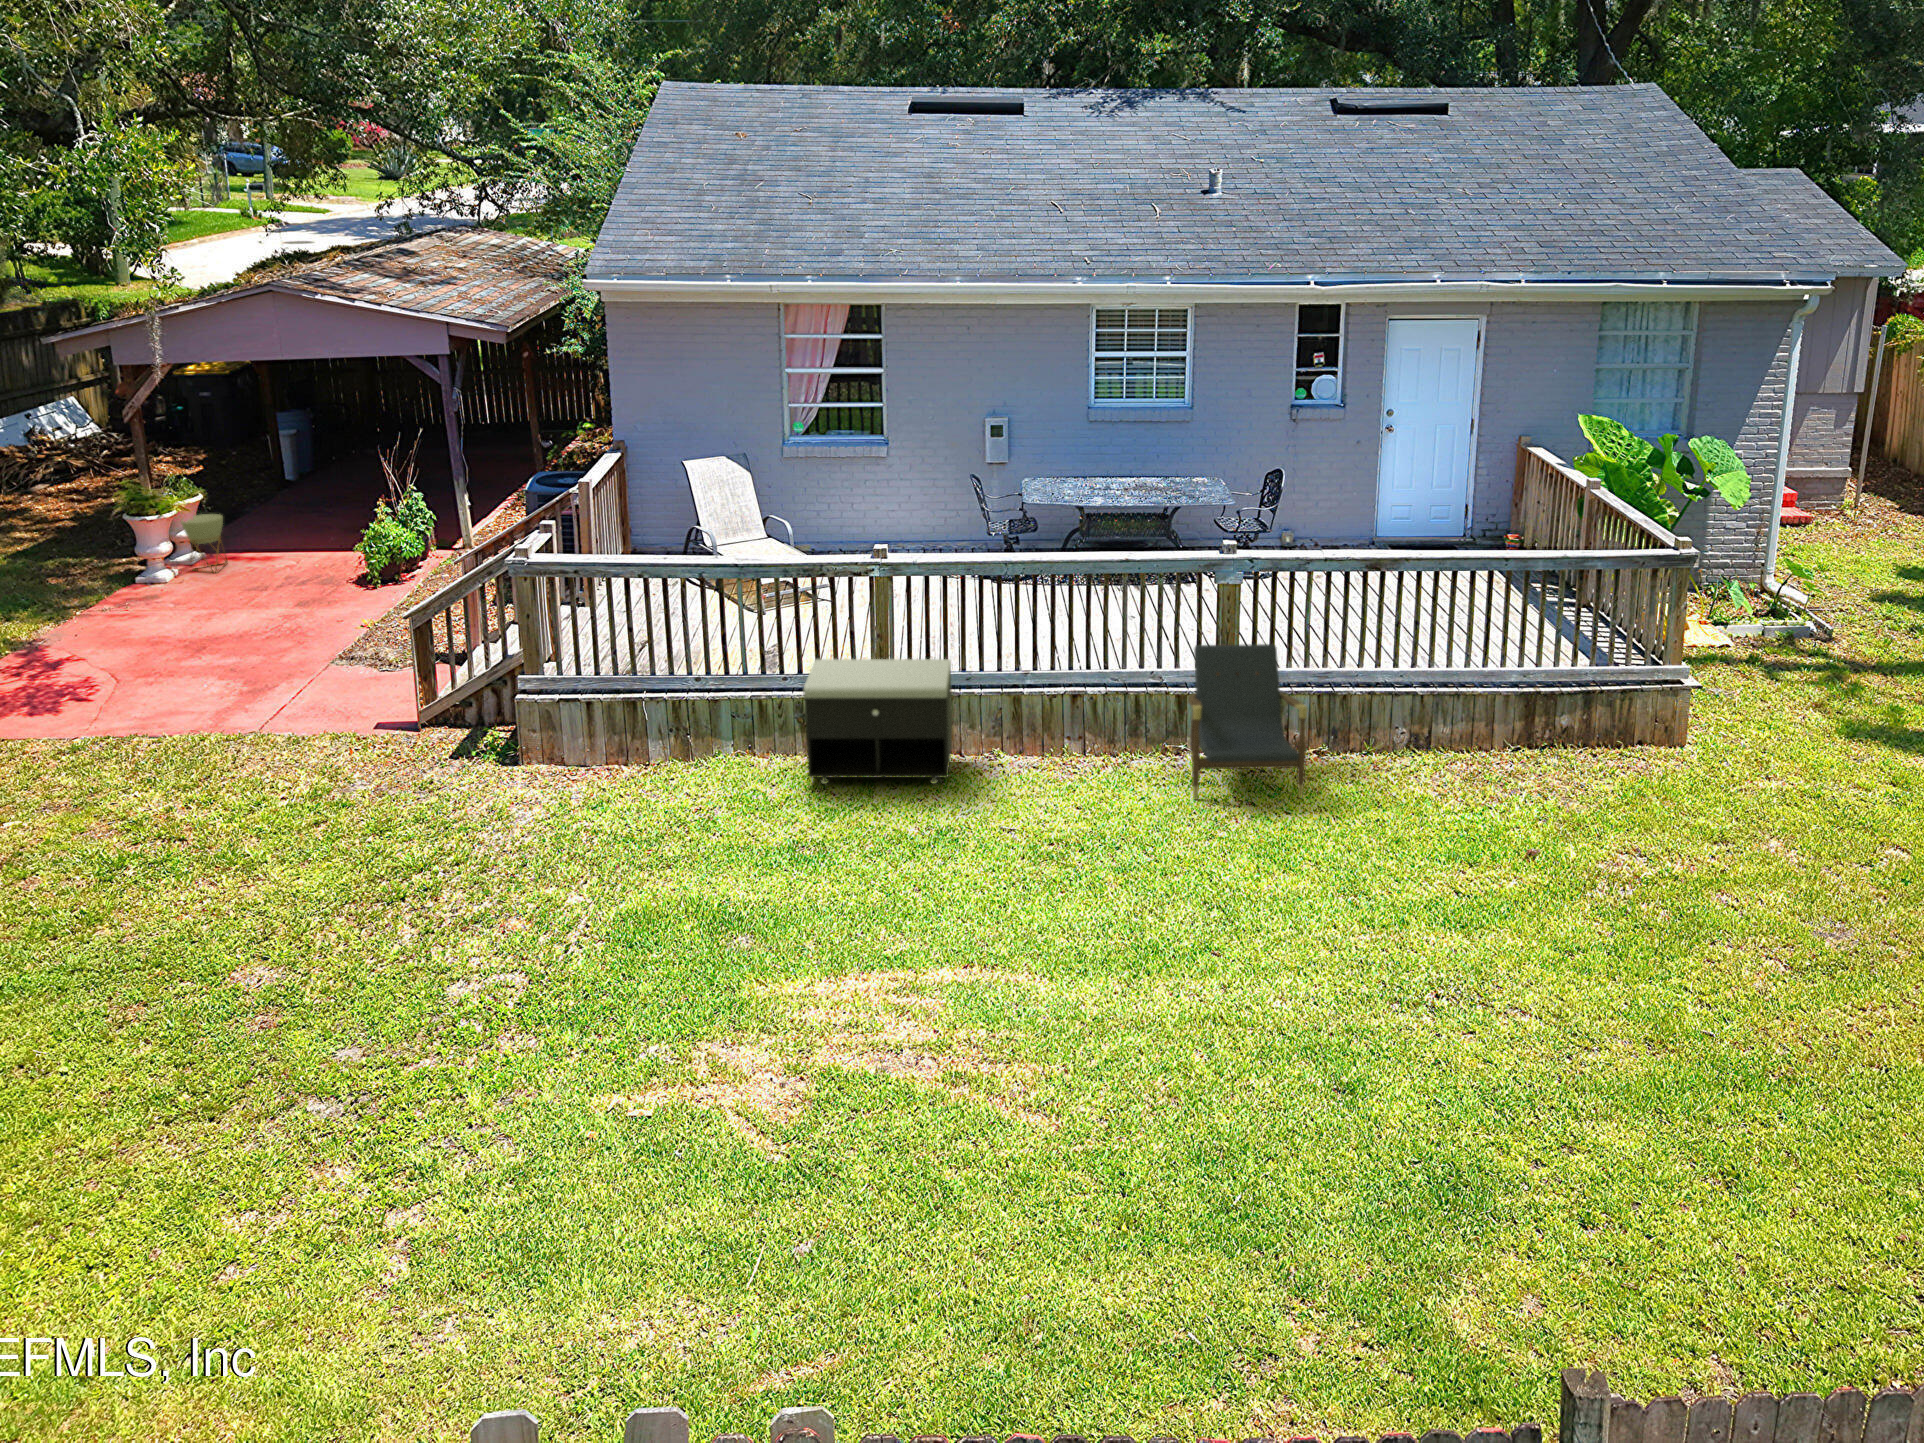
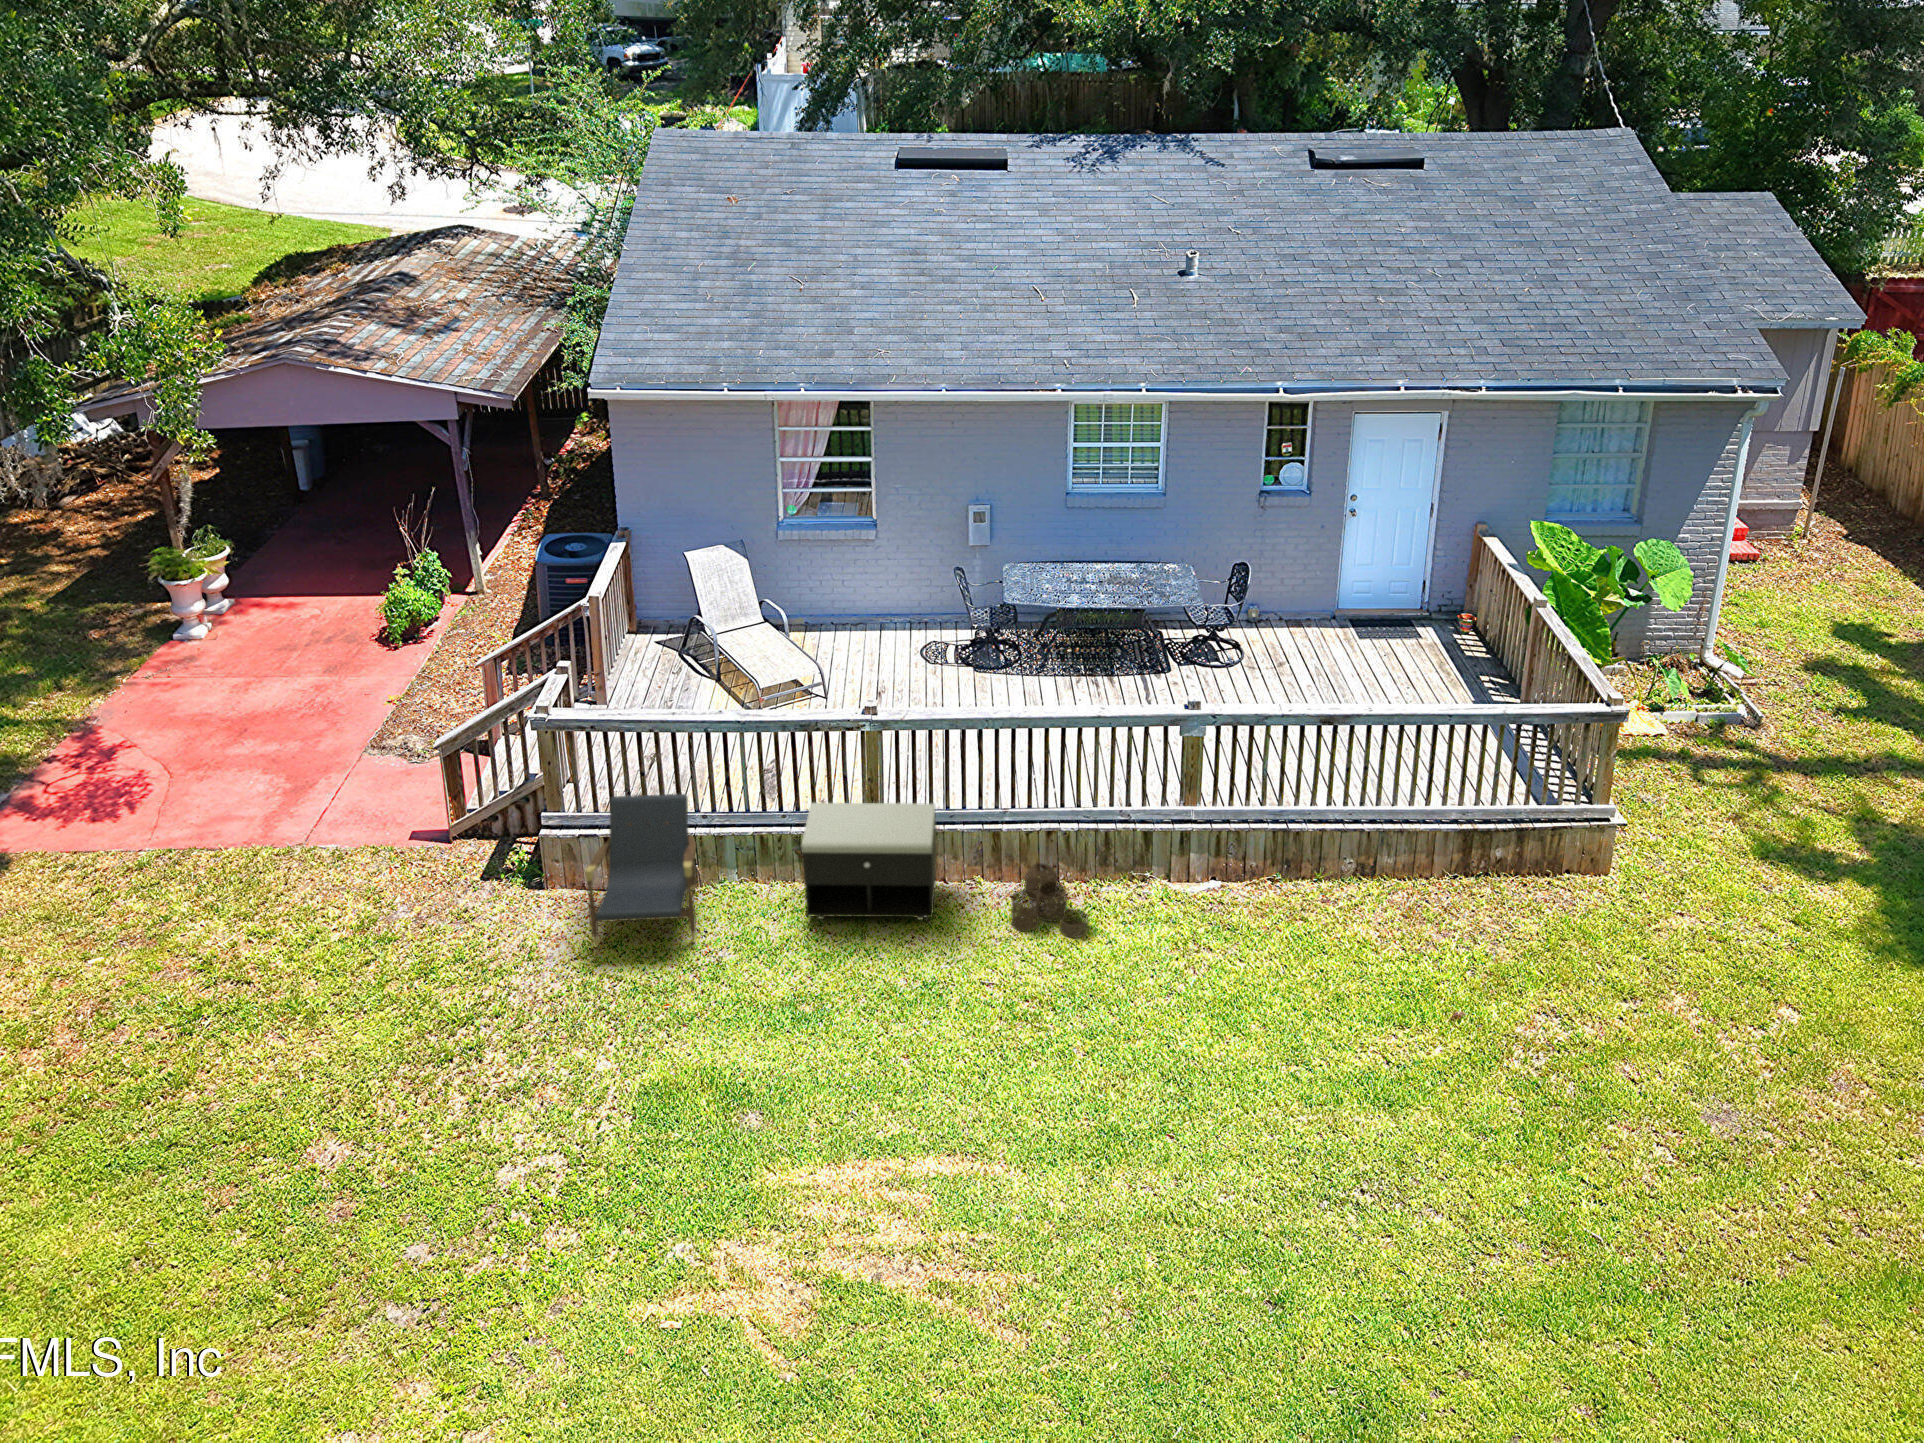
planter: present [181,514,228,573] -> none [204,569,250,627]
lounge chair: present [1188,644,1307,799] -> present [585,794,696,947]
woven basket: none [1034,727,1120,796] -> present [1011,862,1088,937]

